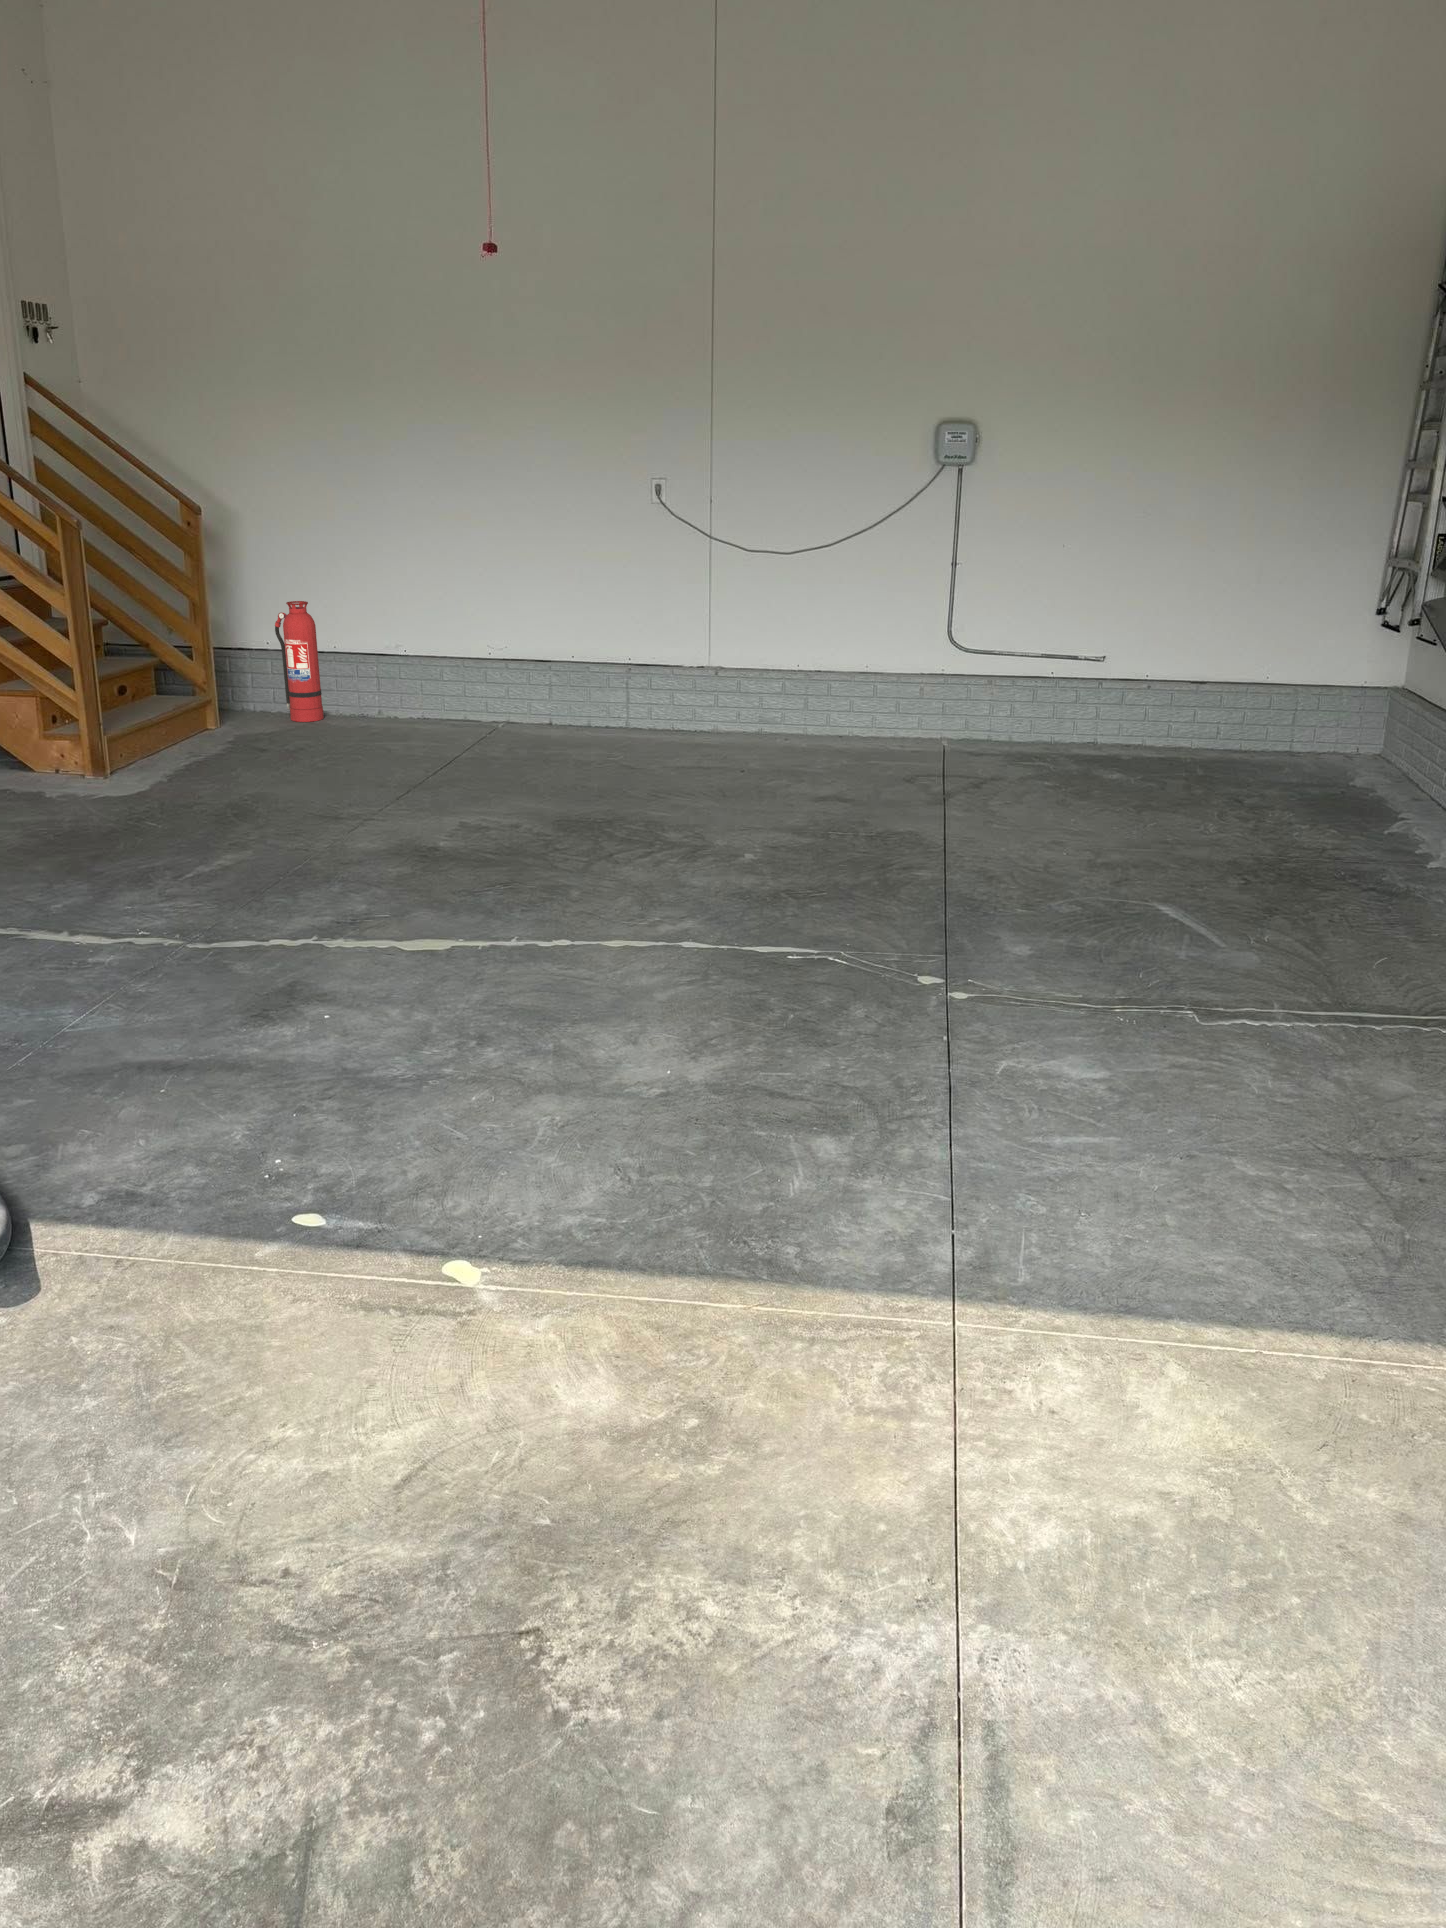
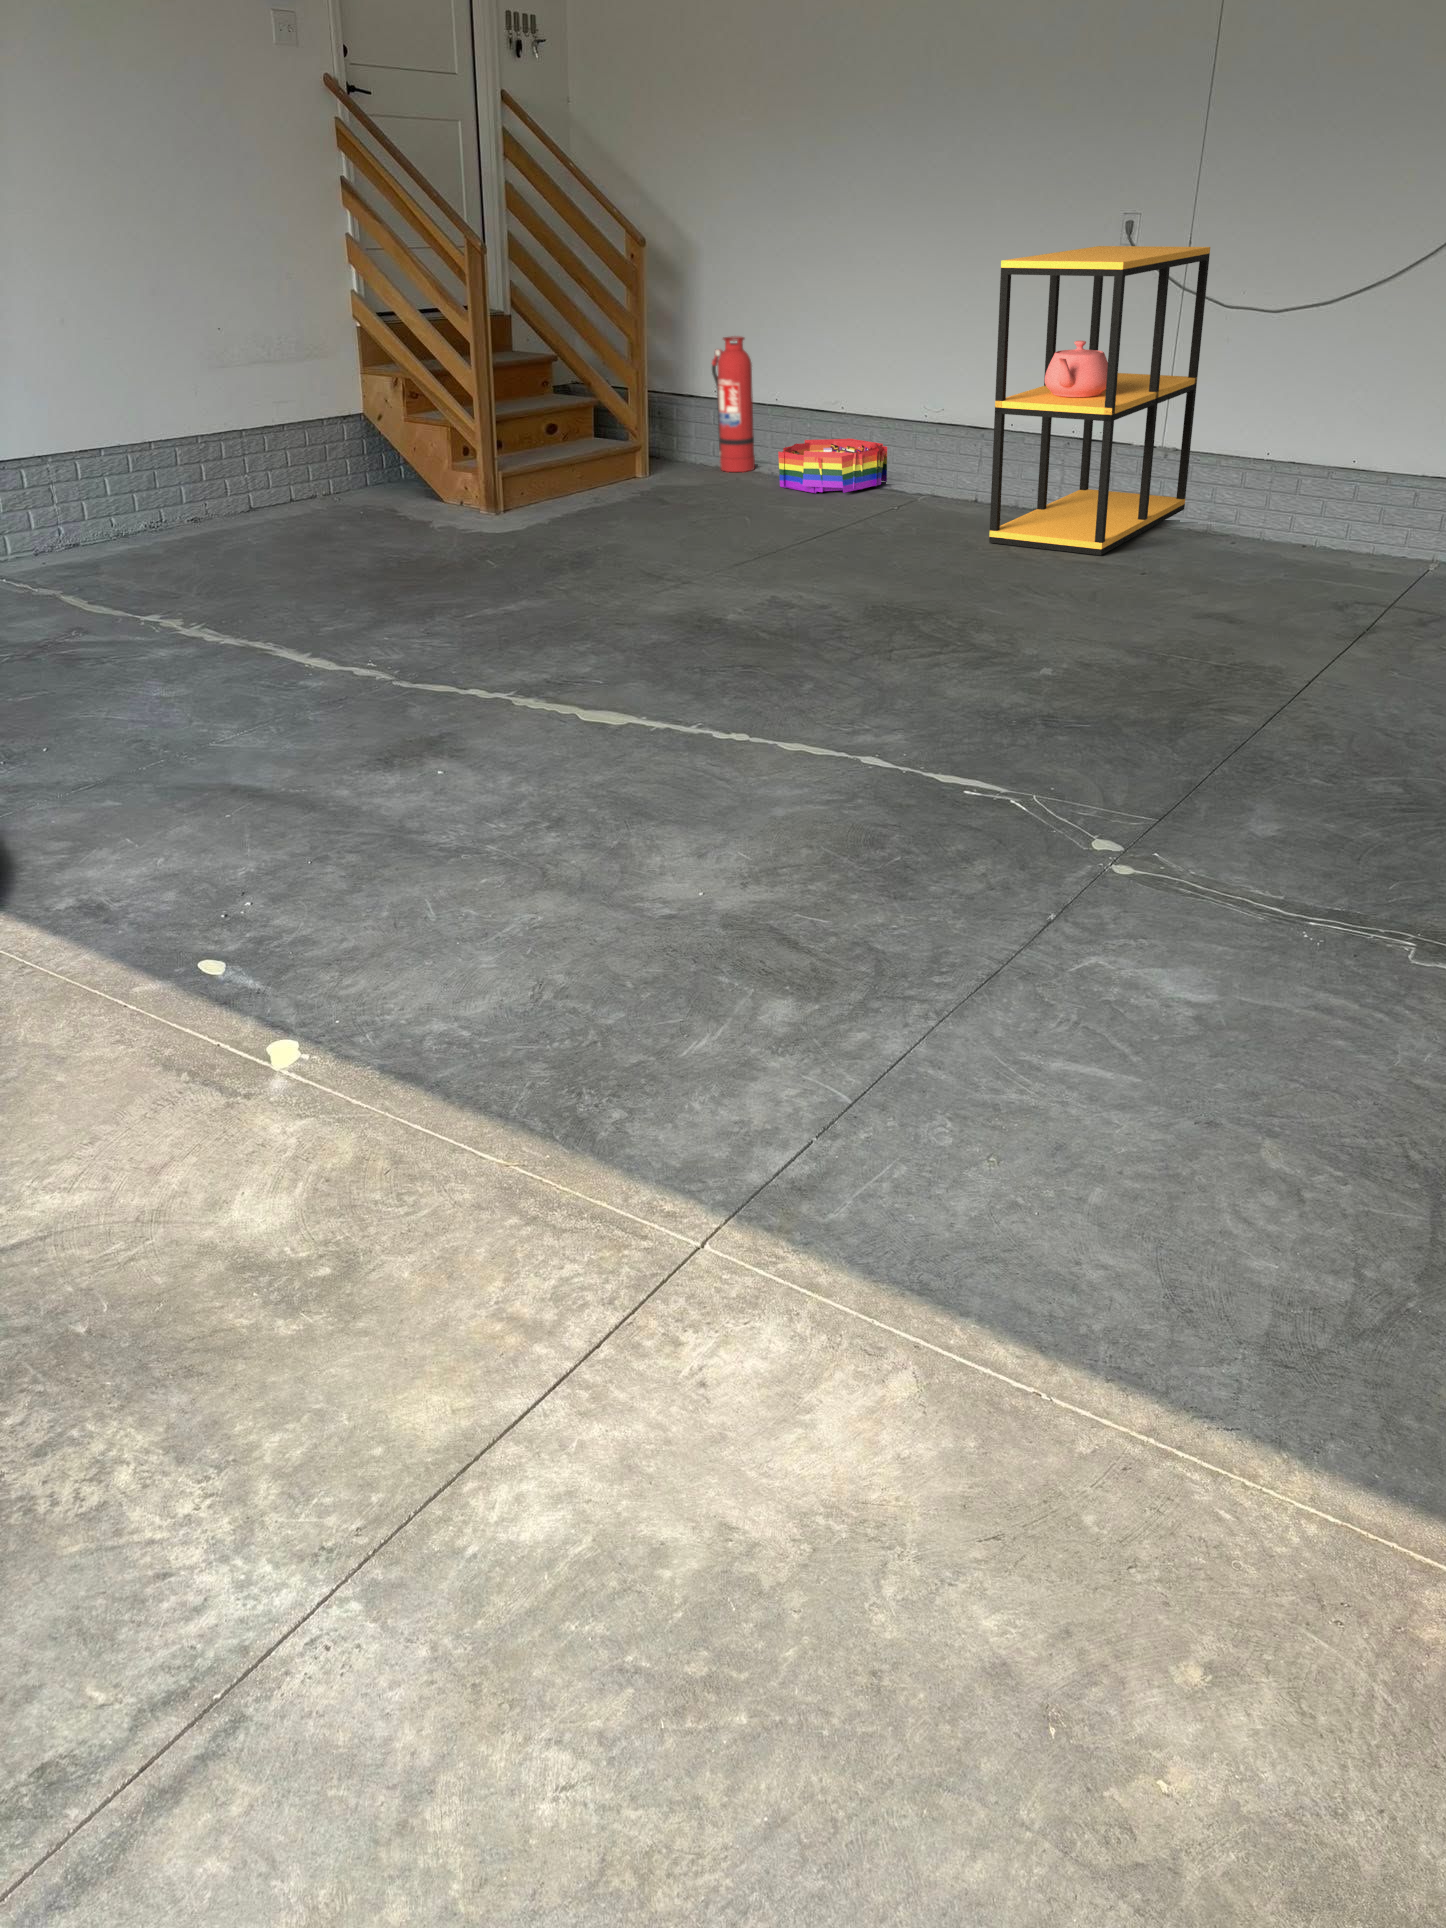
shelving unit: none [599,527,729,773] -> present [989,246,1210,555]
storage bin: none [363,687,461,737] -> present [778,438,887,493]

